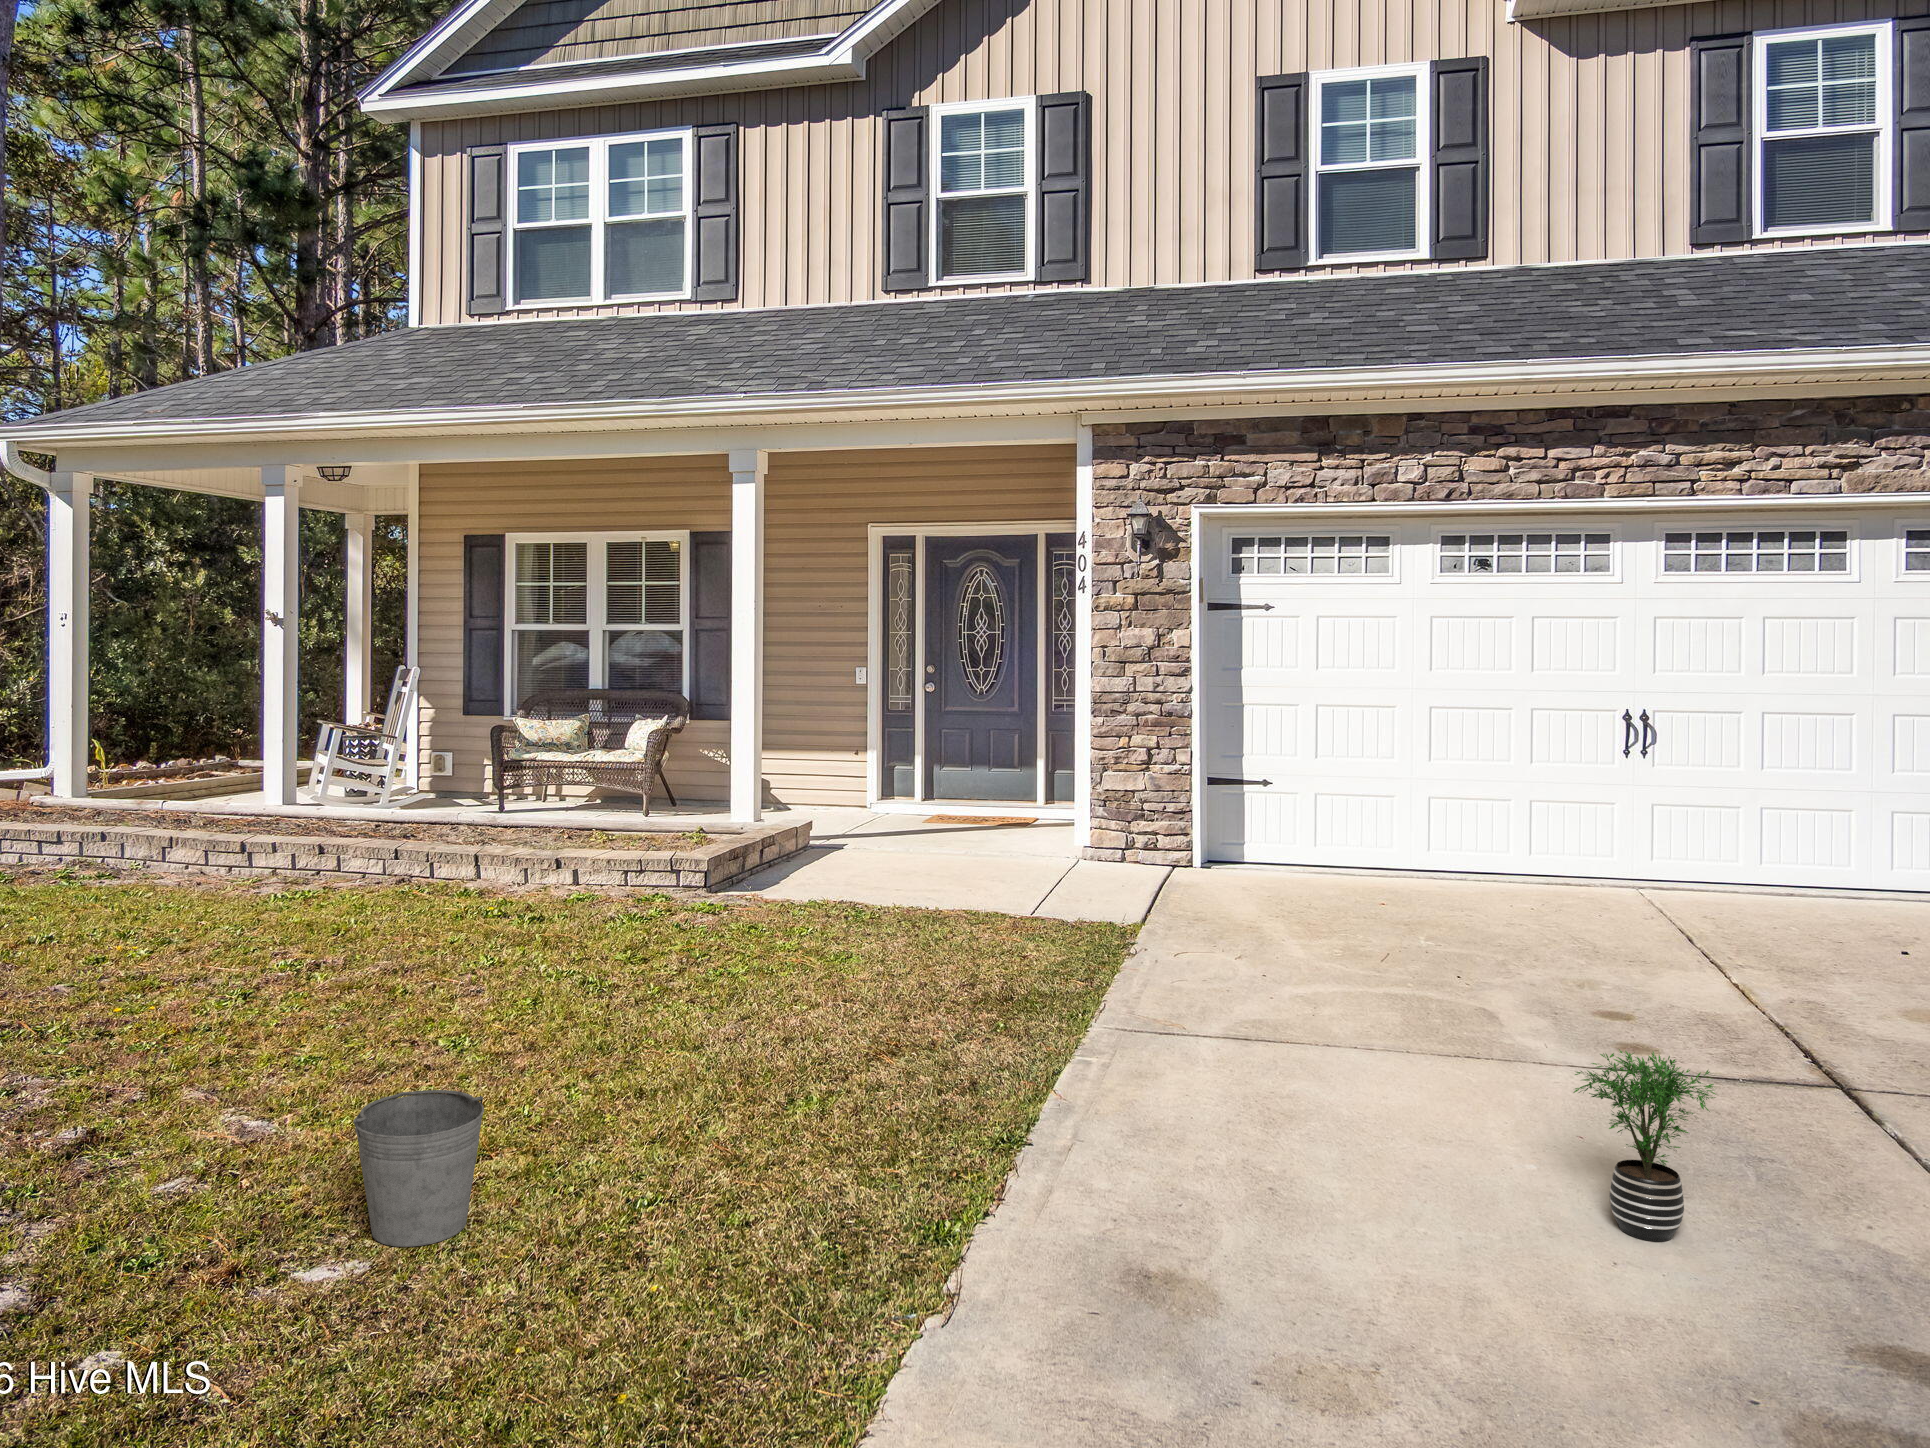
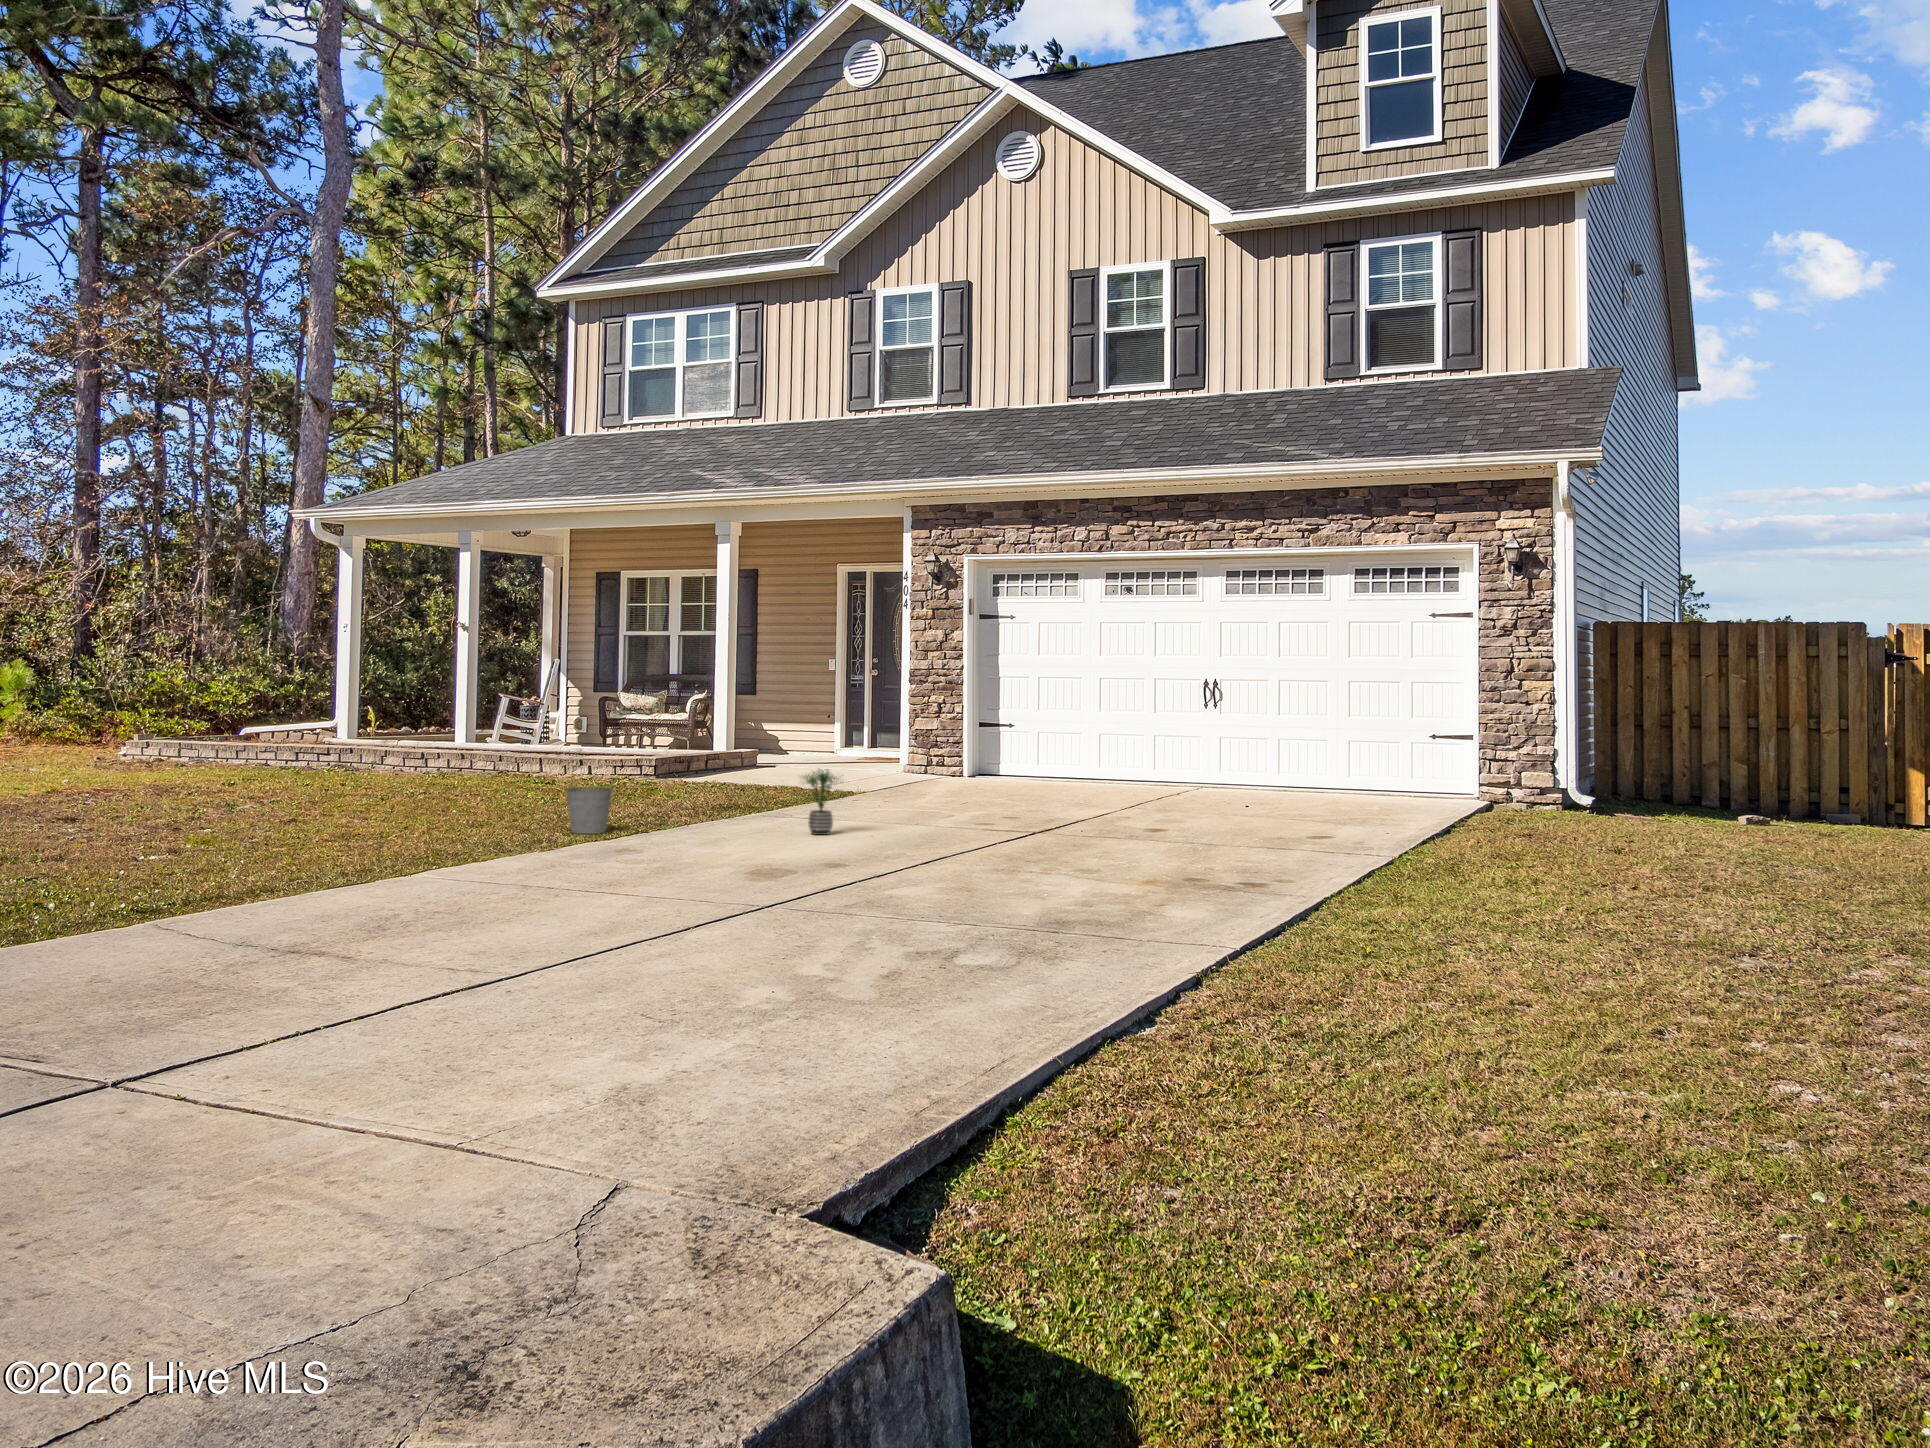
bucket: present [353,1090,484,1247] -> present [566,787,612,834]

